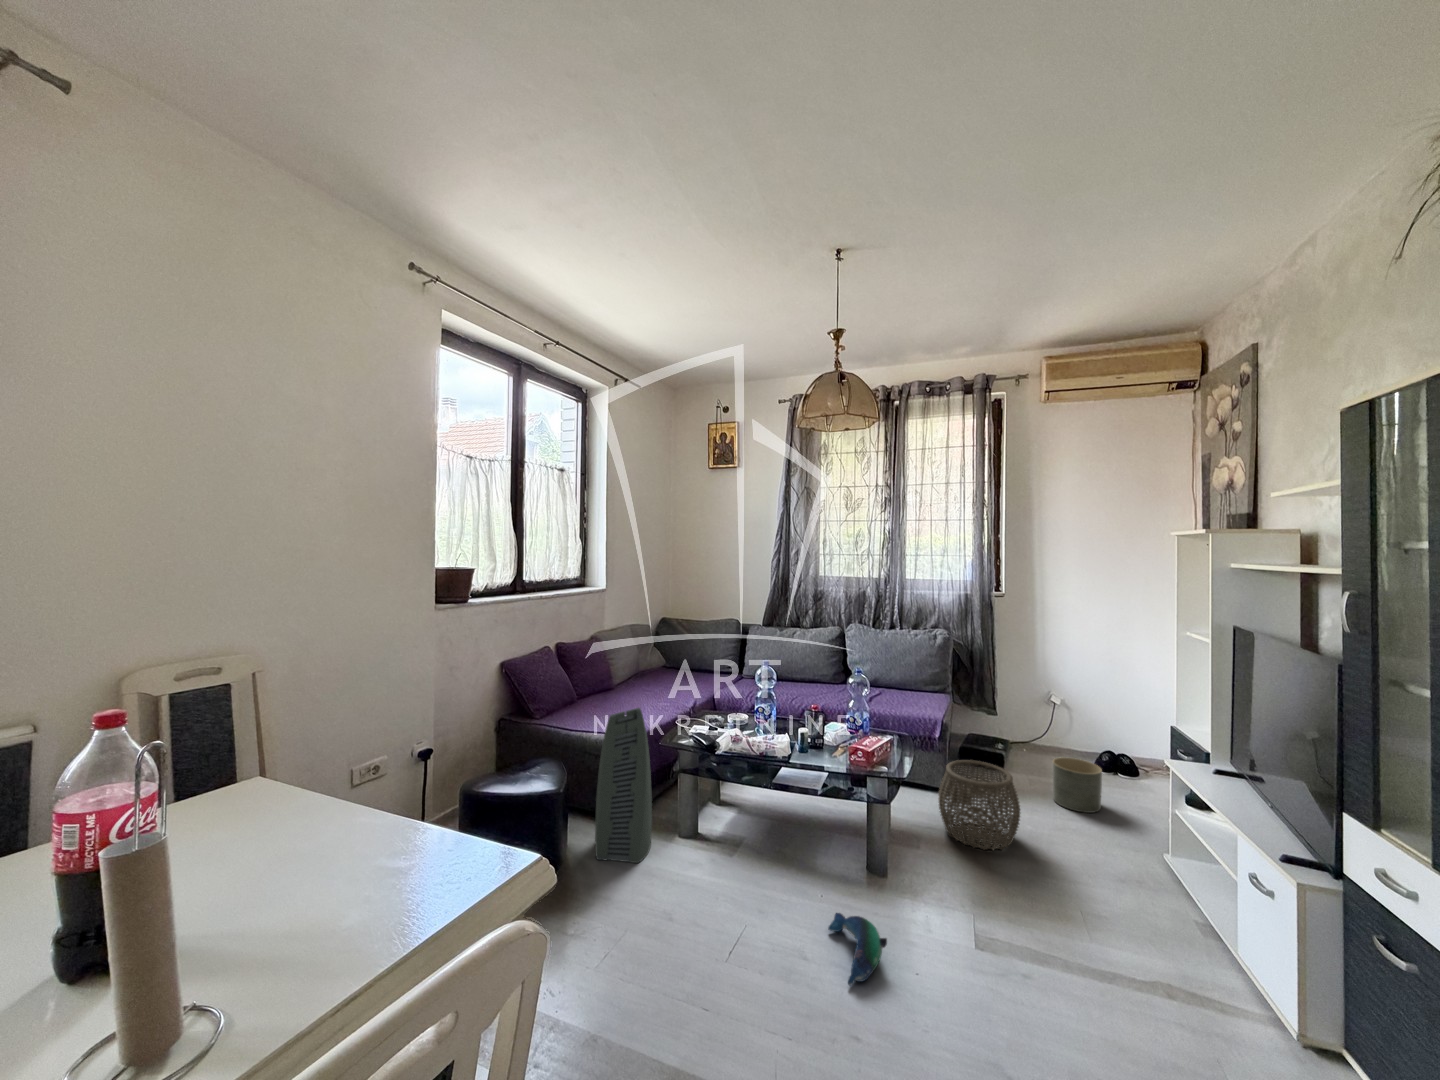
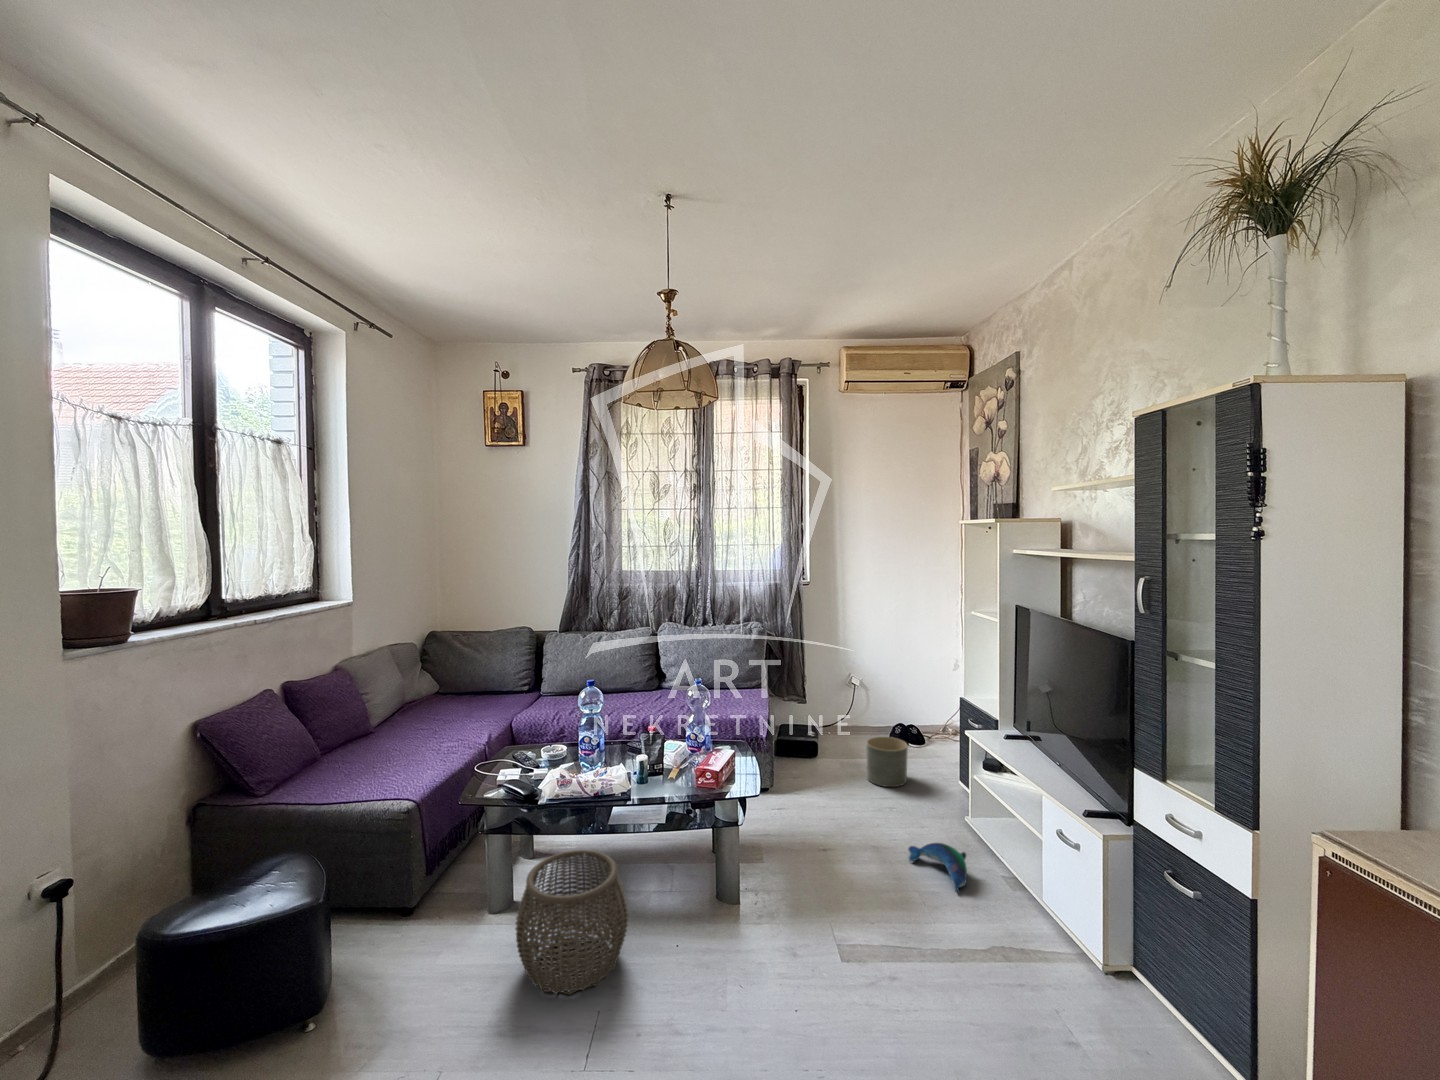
air purifier: present [595,708,652,863] -> none [375,763,456,980]
woven basket: present [939,760,1020,850] -> present [515,850,628,994]
plush toy: present [828,913,887,986] -> present [908,843,967,892]

